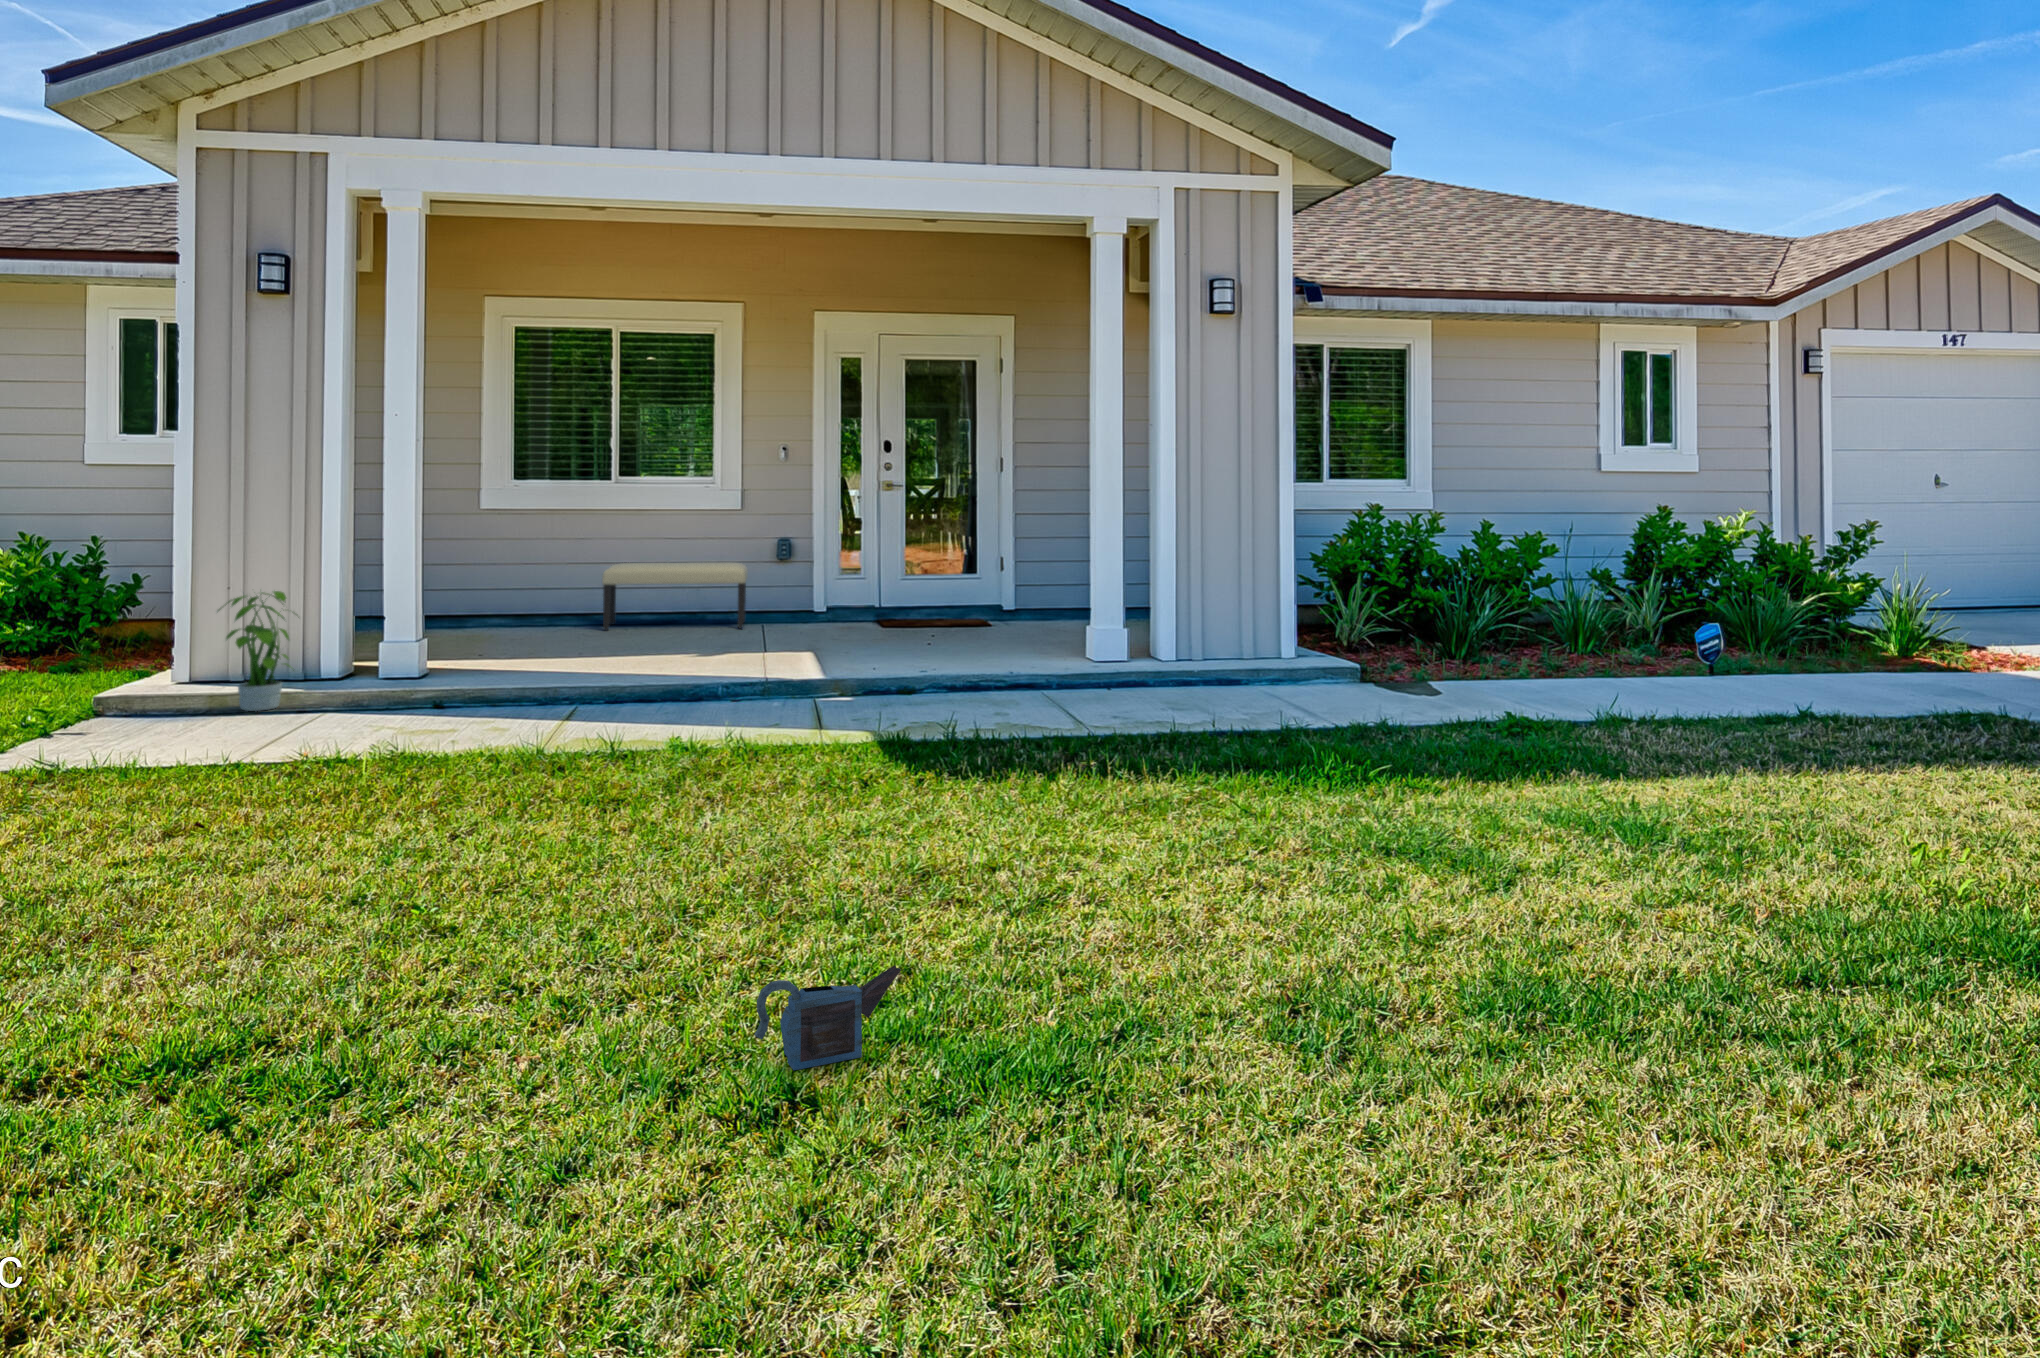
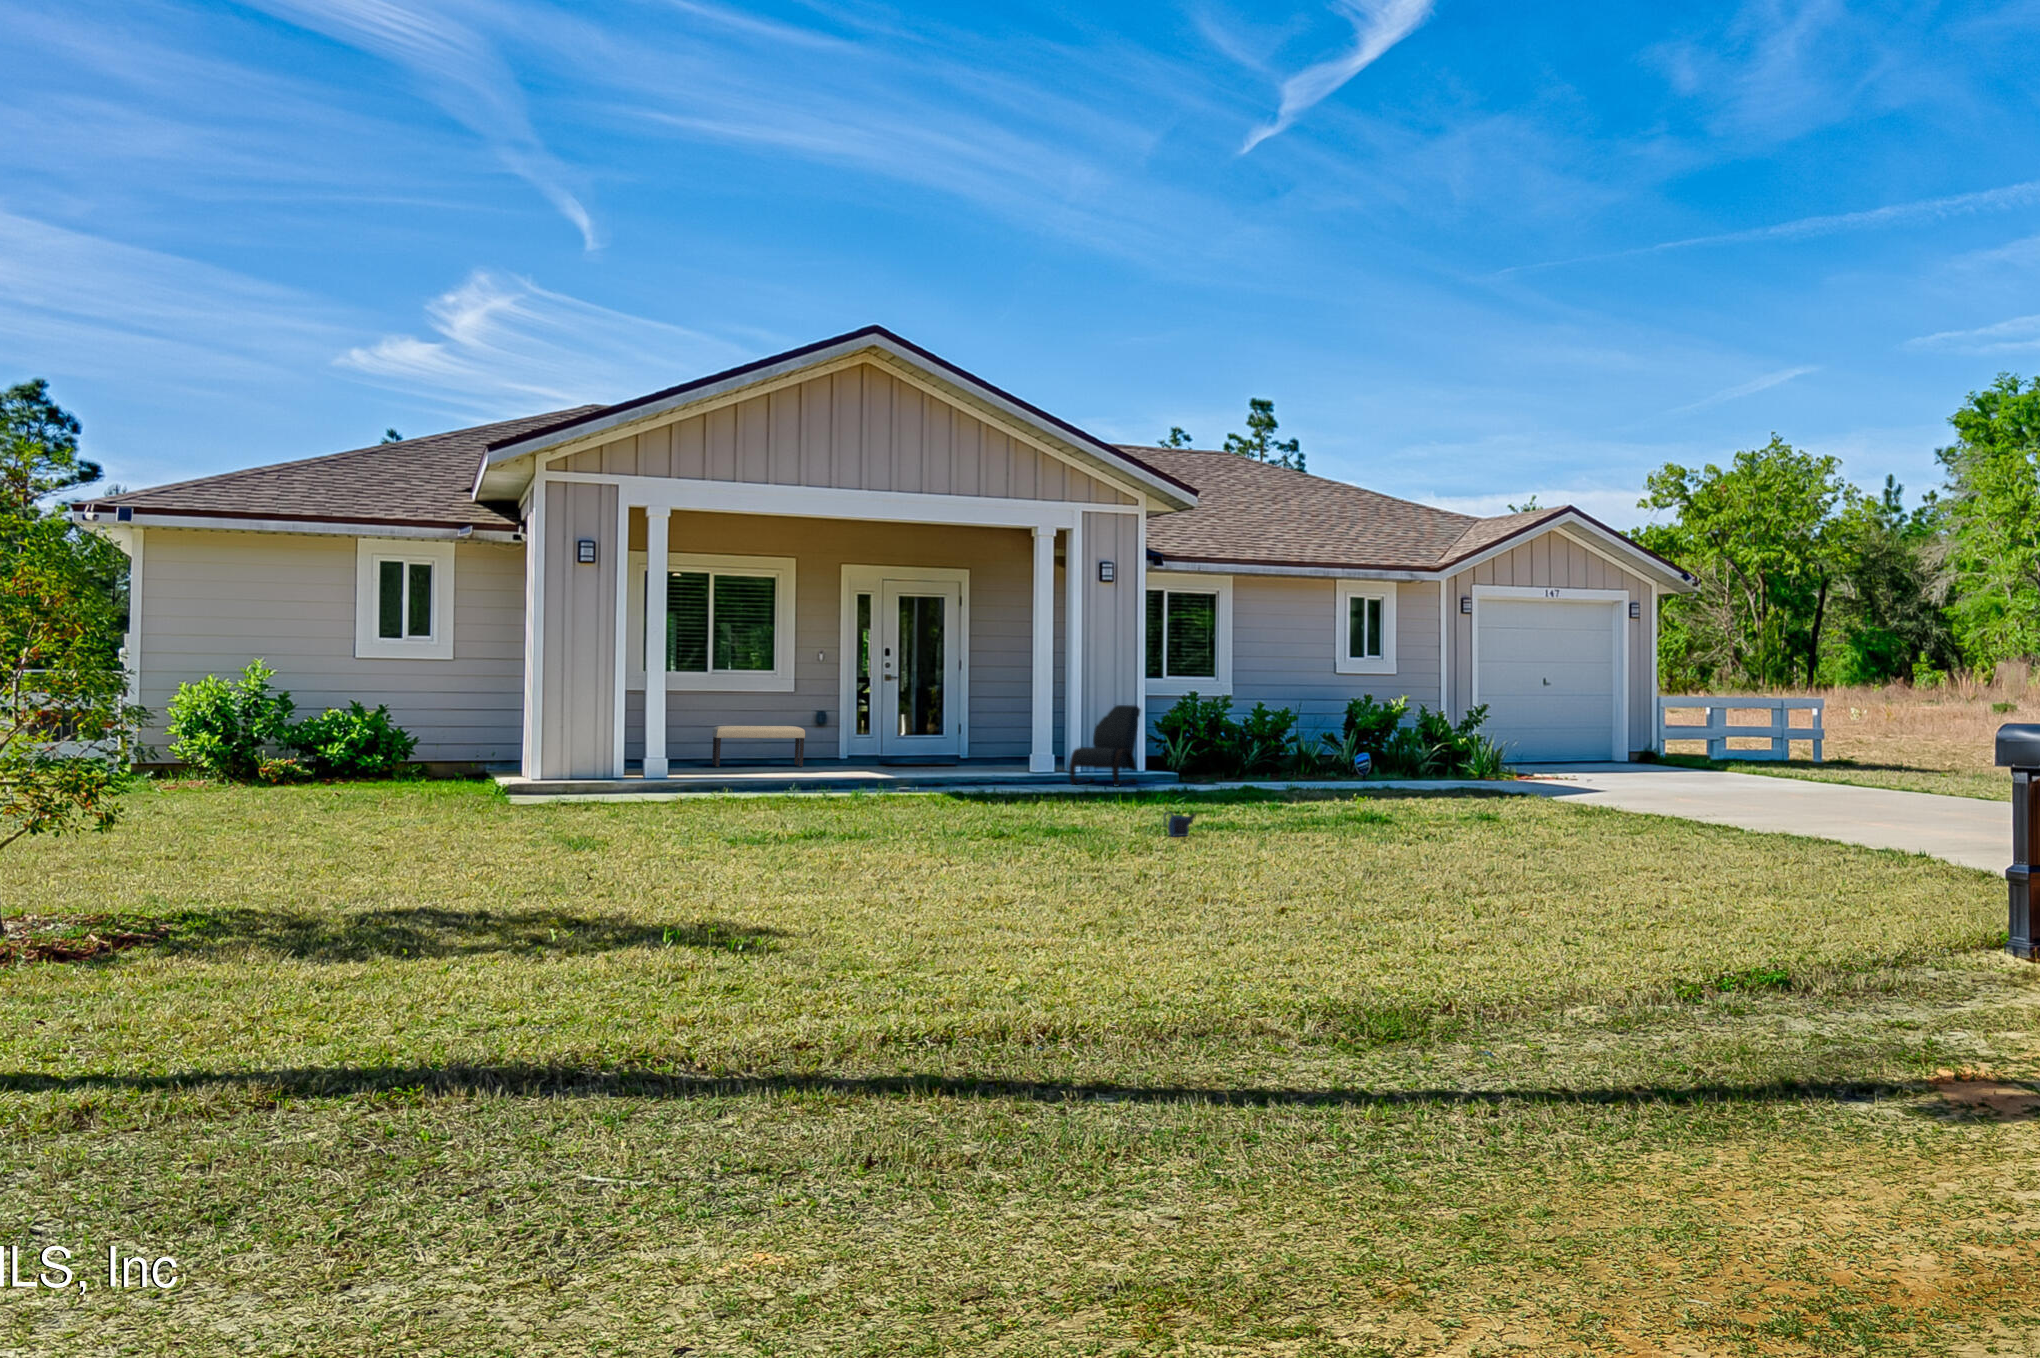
lounge chair: none [1153,536,1289,700] -> present [1069,705,1140,786]
potted plant: present [218,591,294,711] -> none [592,724,631,787]
watering can: present [754,965,901,1070] -> present [1163,812,1197,837]

